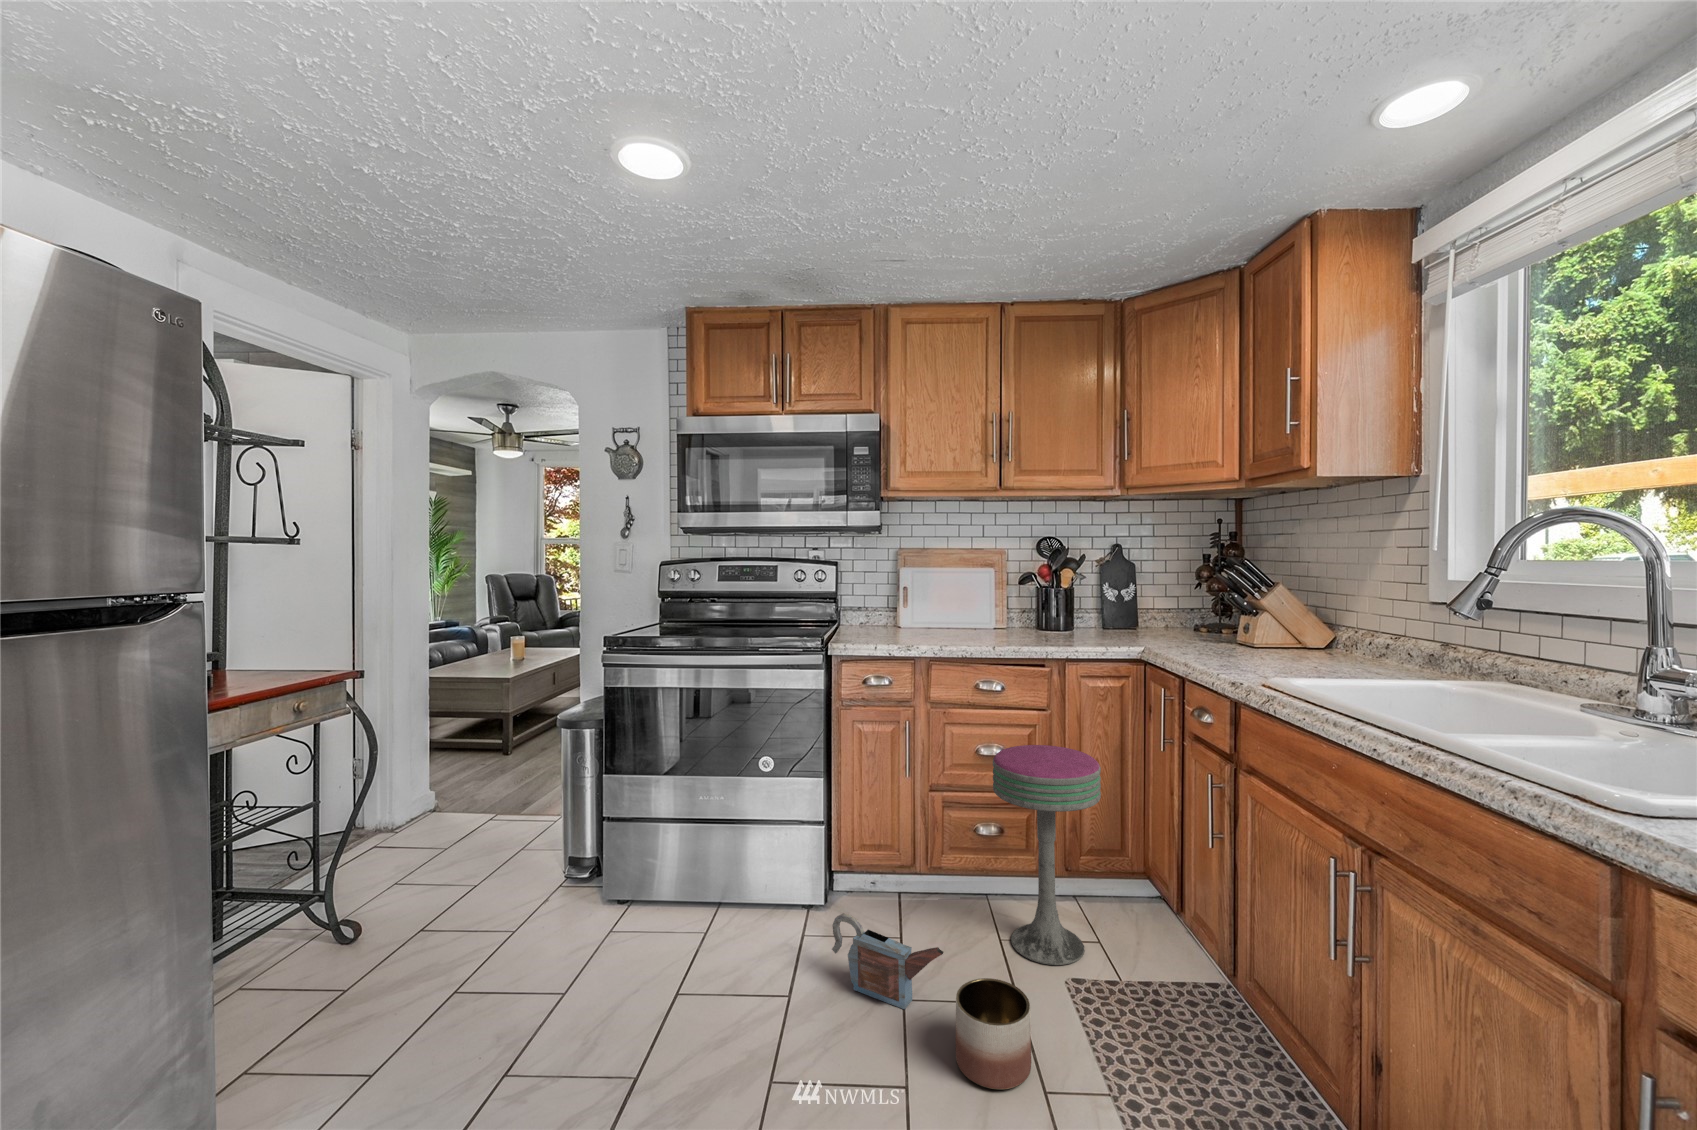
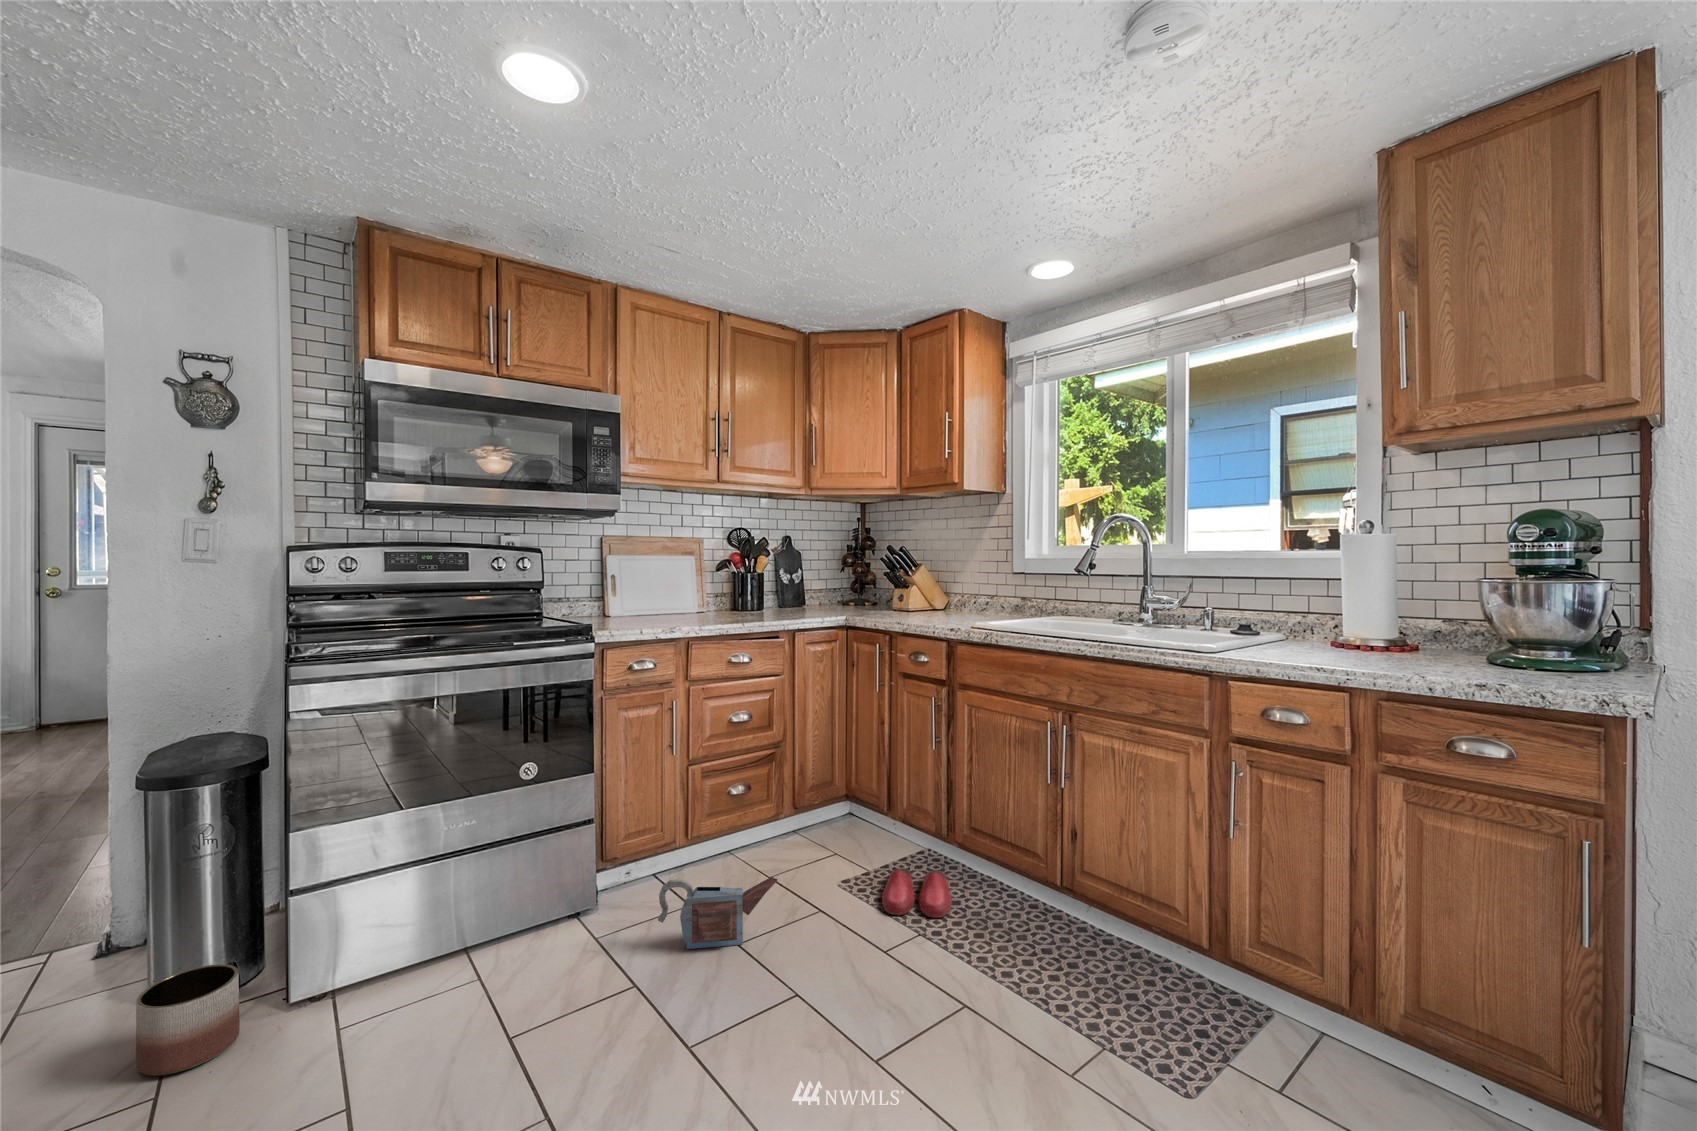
bar stool: present [993,745,1101,965] -> none [764,701,851,880]
planter: present [956,978,1031,1090] -> present [136,964,240,1076]
slippers: none [1090,990,1208,1088] -> present [882,868,952,918]

